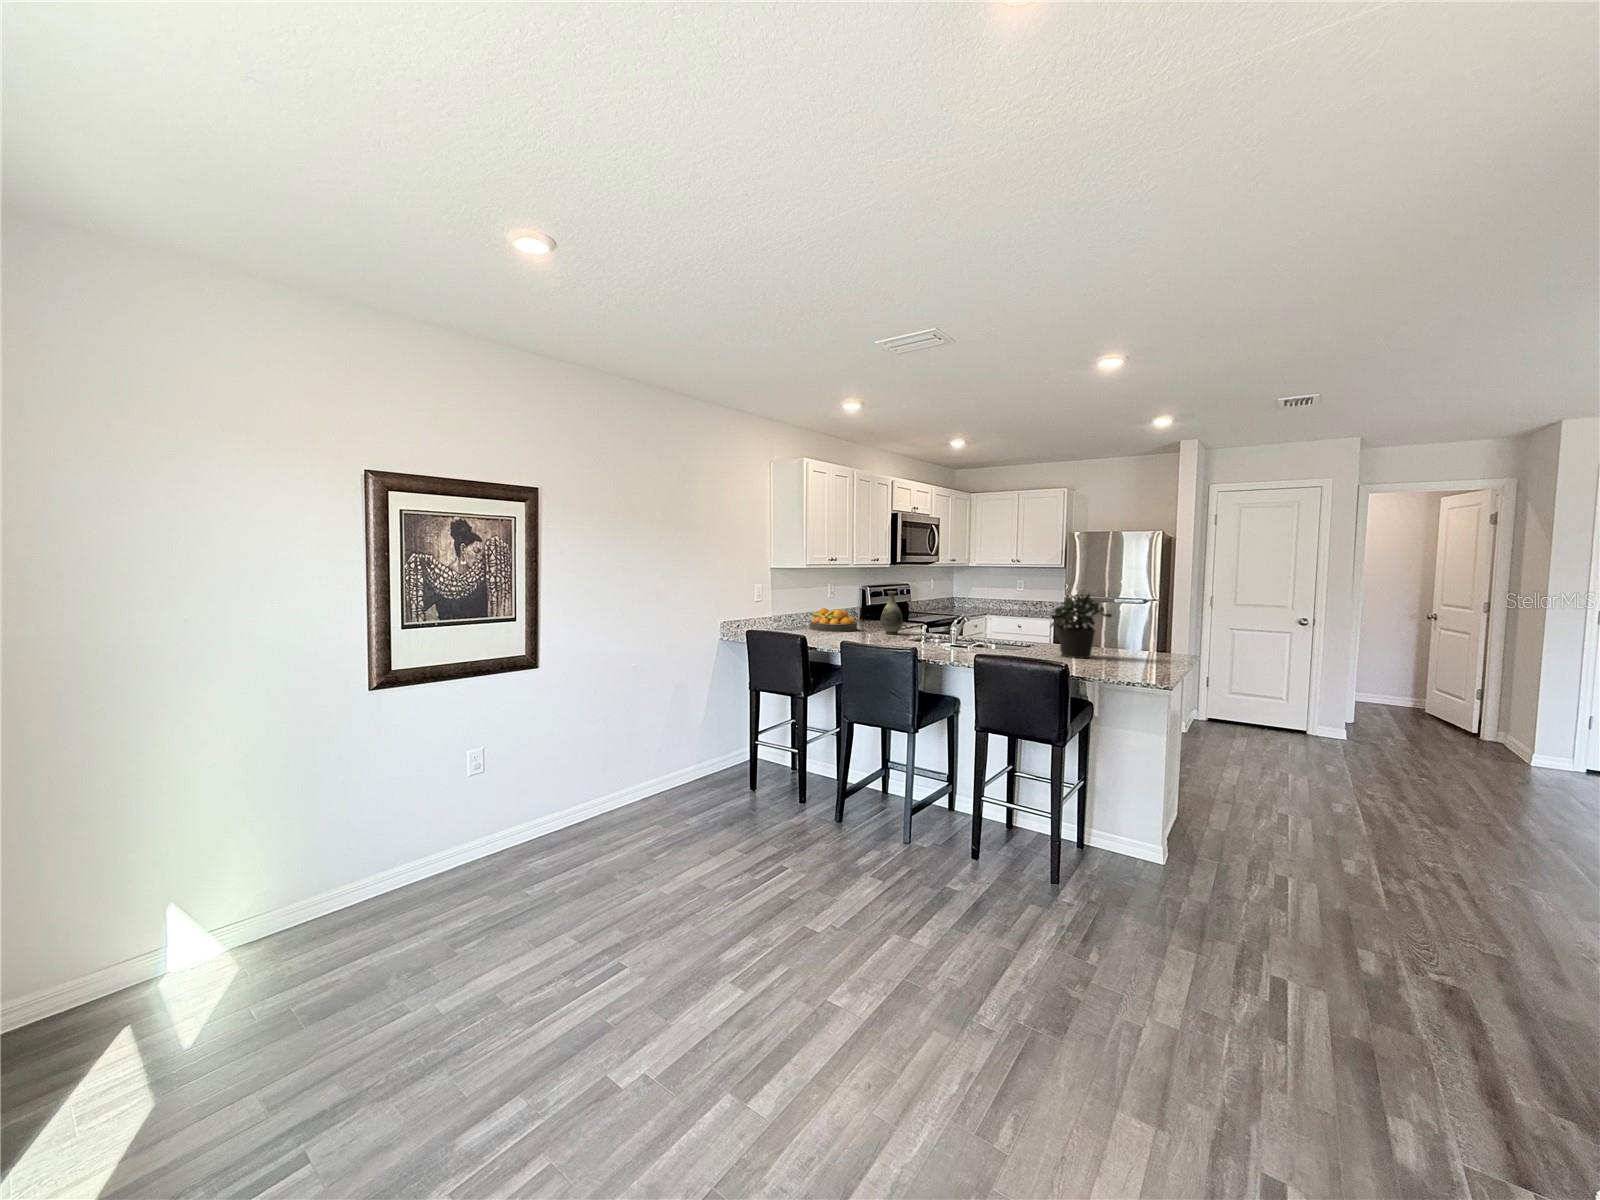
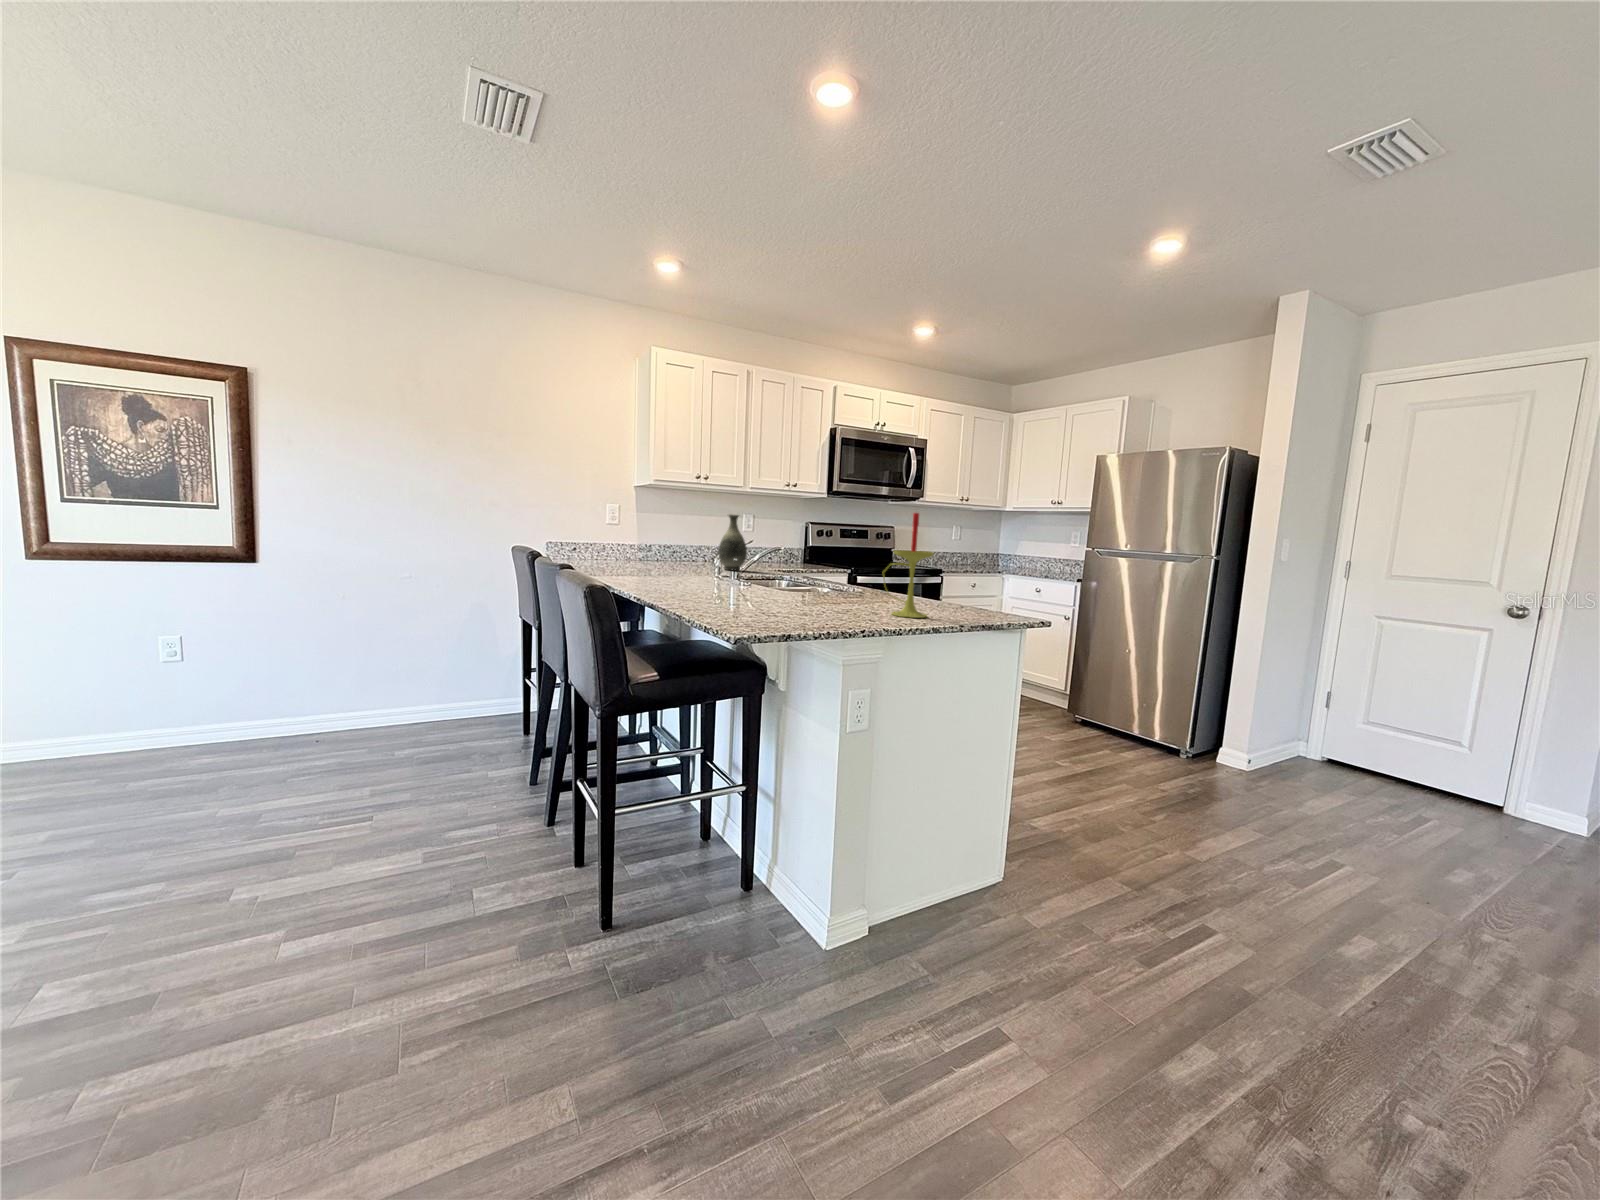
potted plant: present [1050,594,1112,658] -> none [757,495,841,603]
candle: none [1132,600,1165,661] -> present [883,513,933,618]
fruit bowl: present [810,608,857,632] -> none [663,536,721,565]

